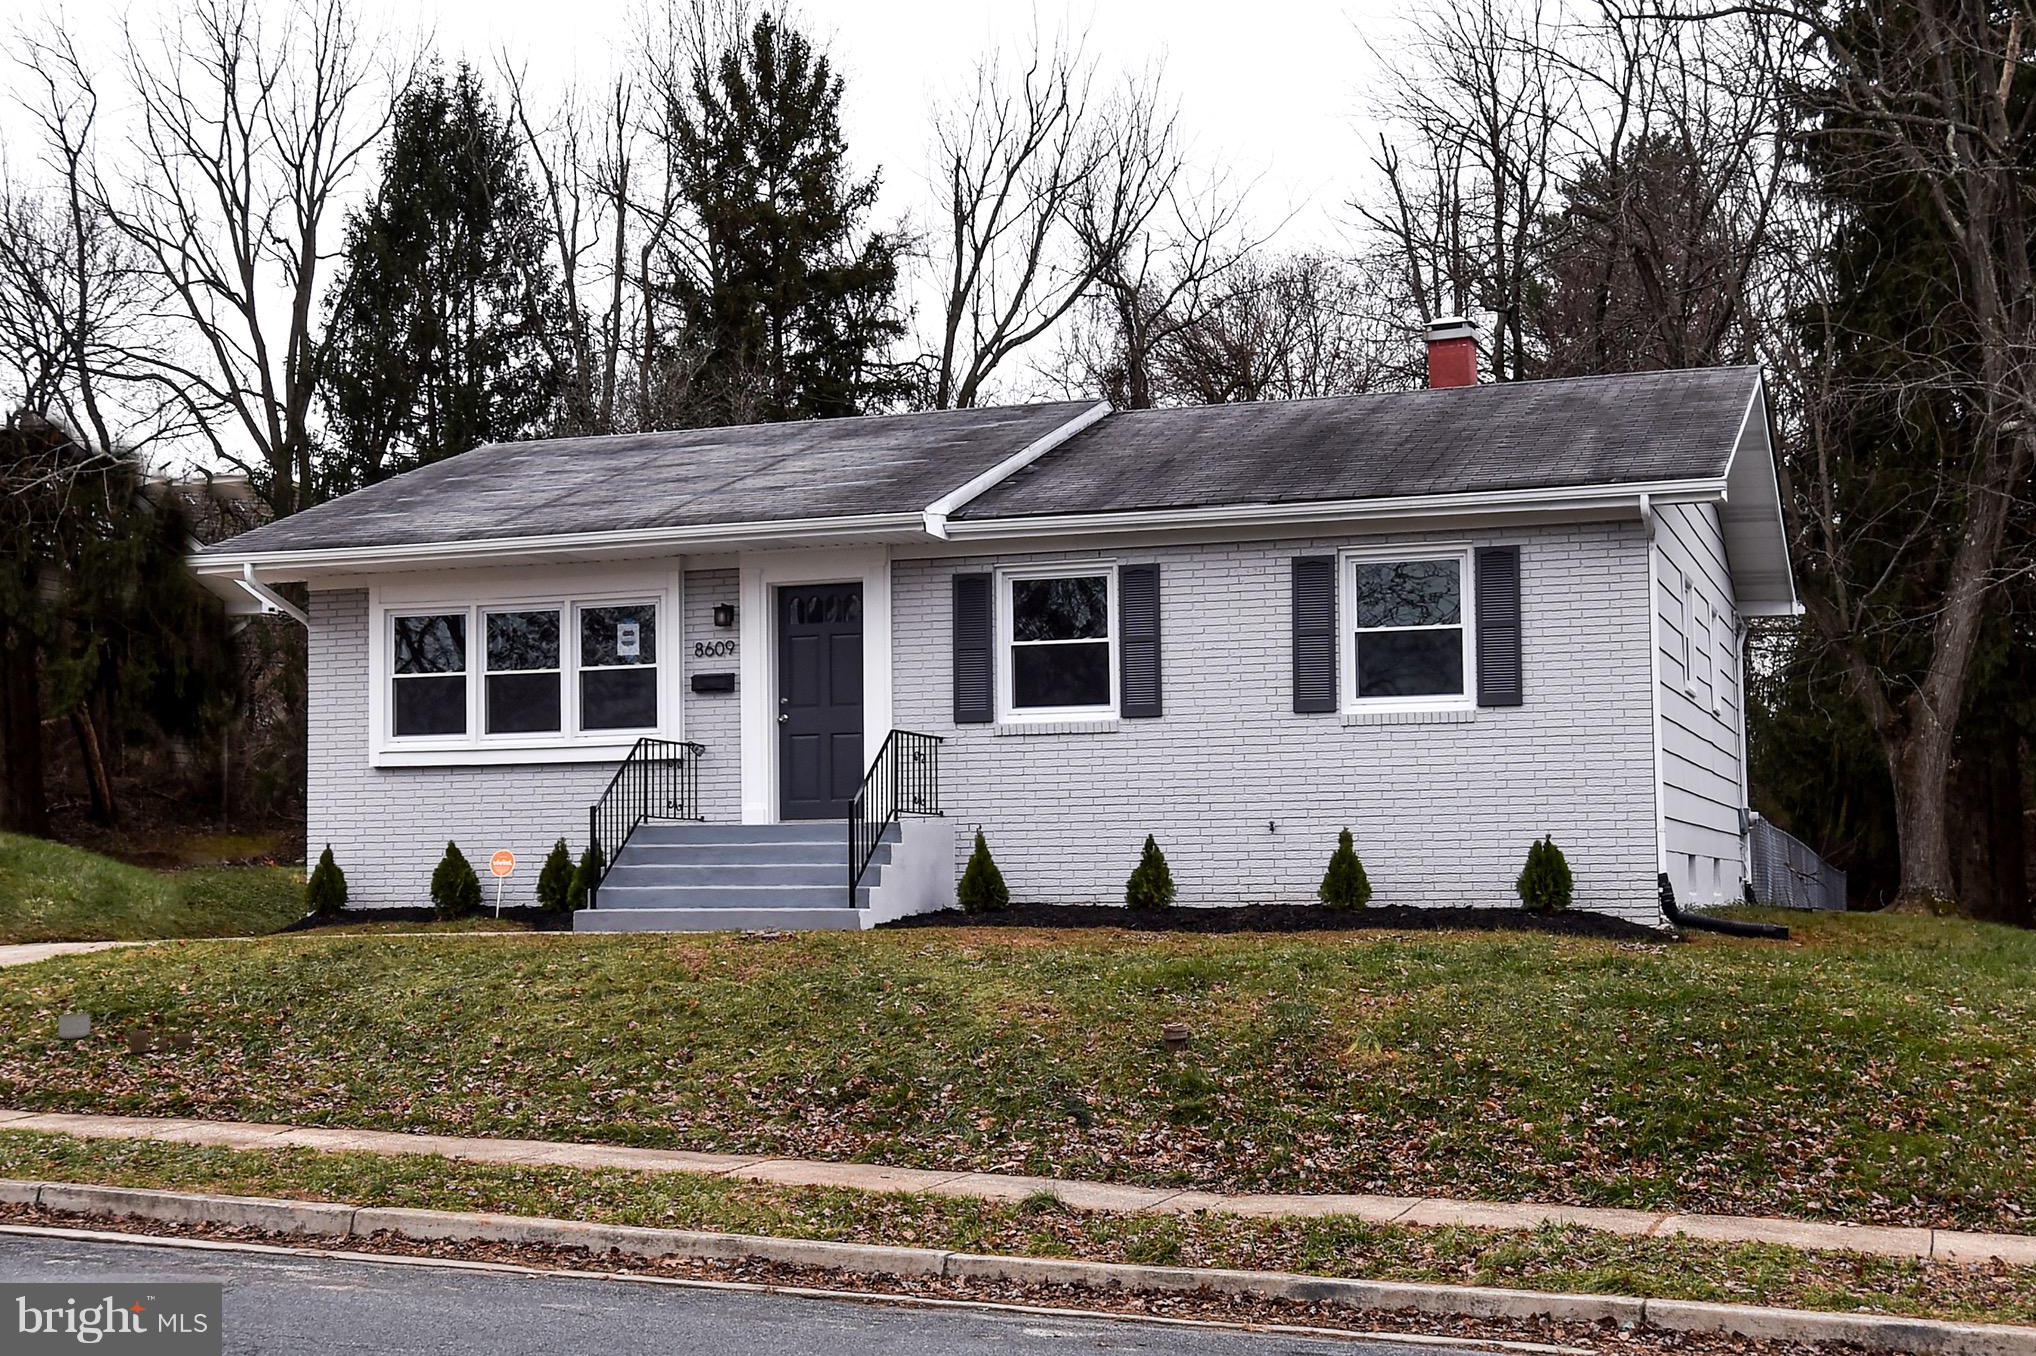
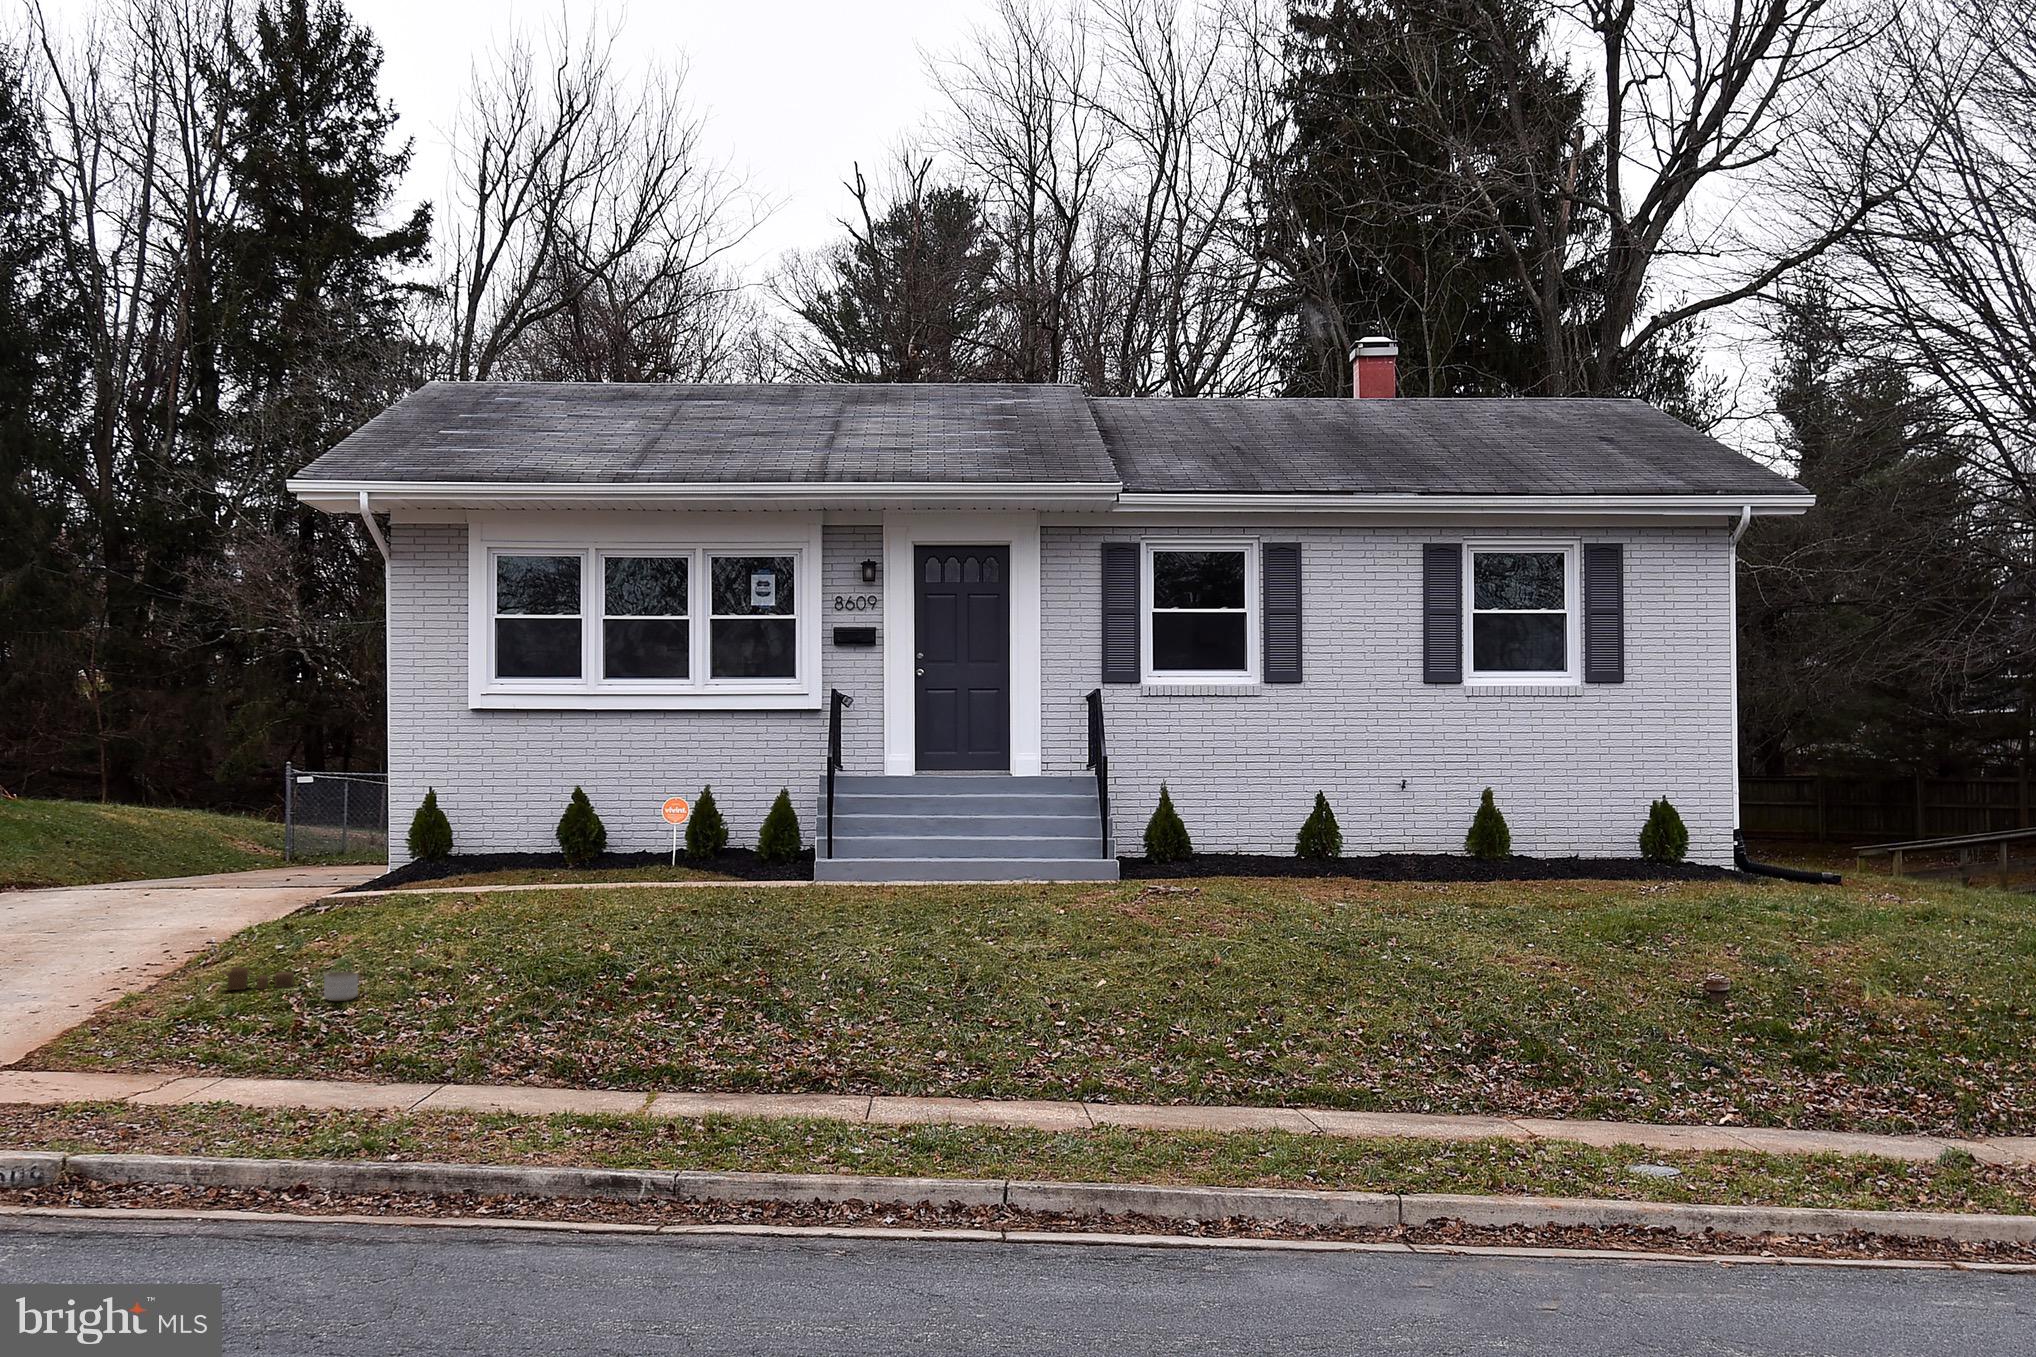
planter: present [59,1013,90,1039] -> present [324,972,358,1001]

